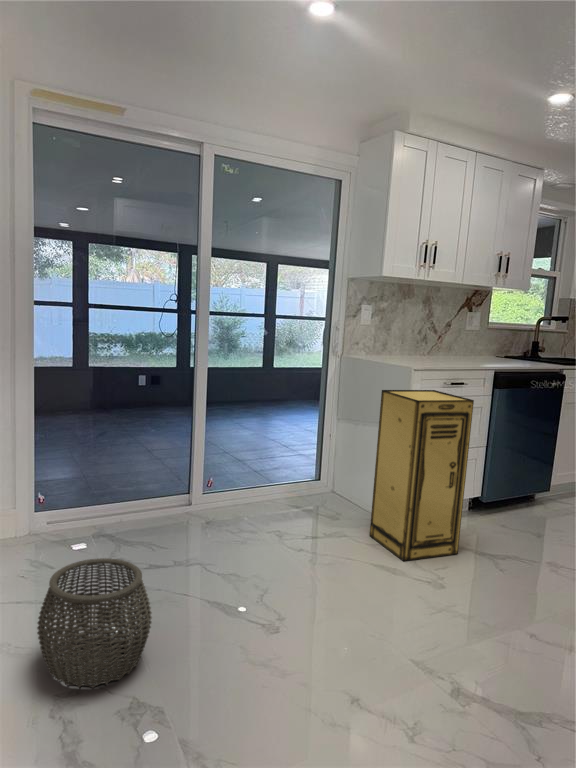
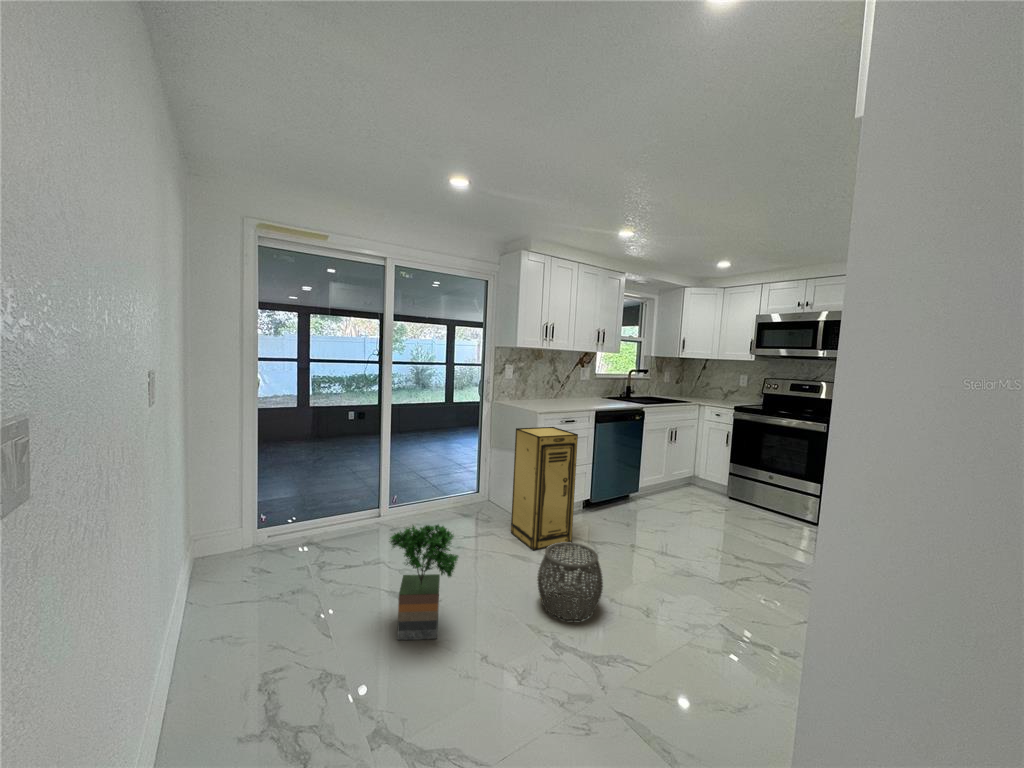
potted tree: none [213,511,313,671] -> present [390,524,459,640]
woven basket: present [37,558,152,688] -> present [537,542,603,621]

